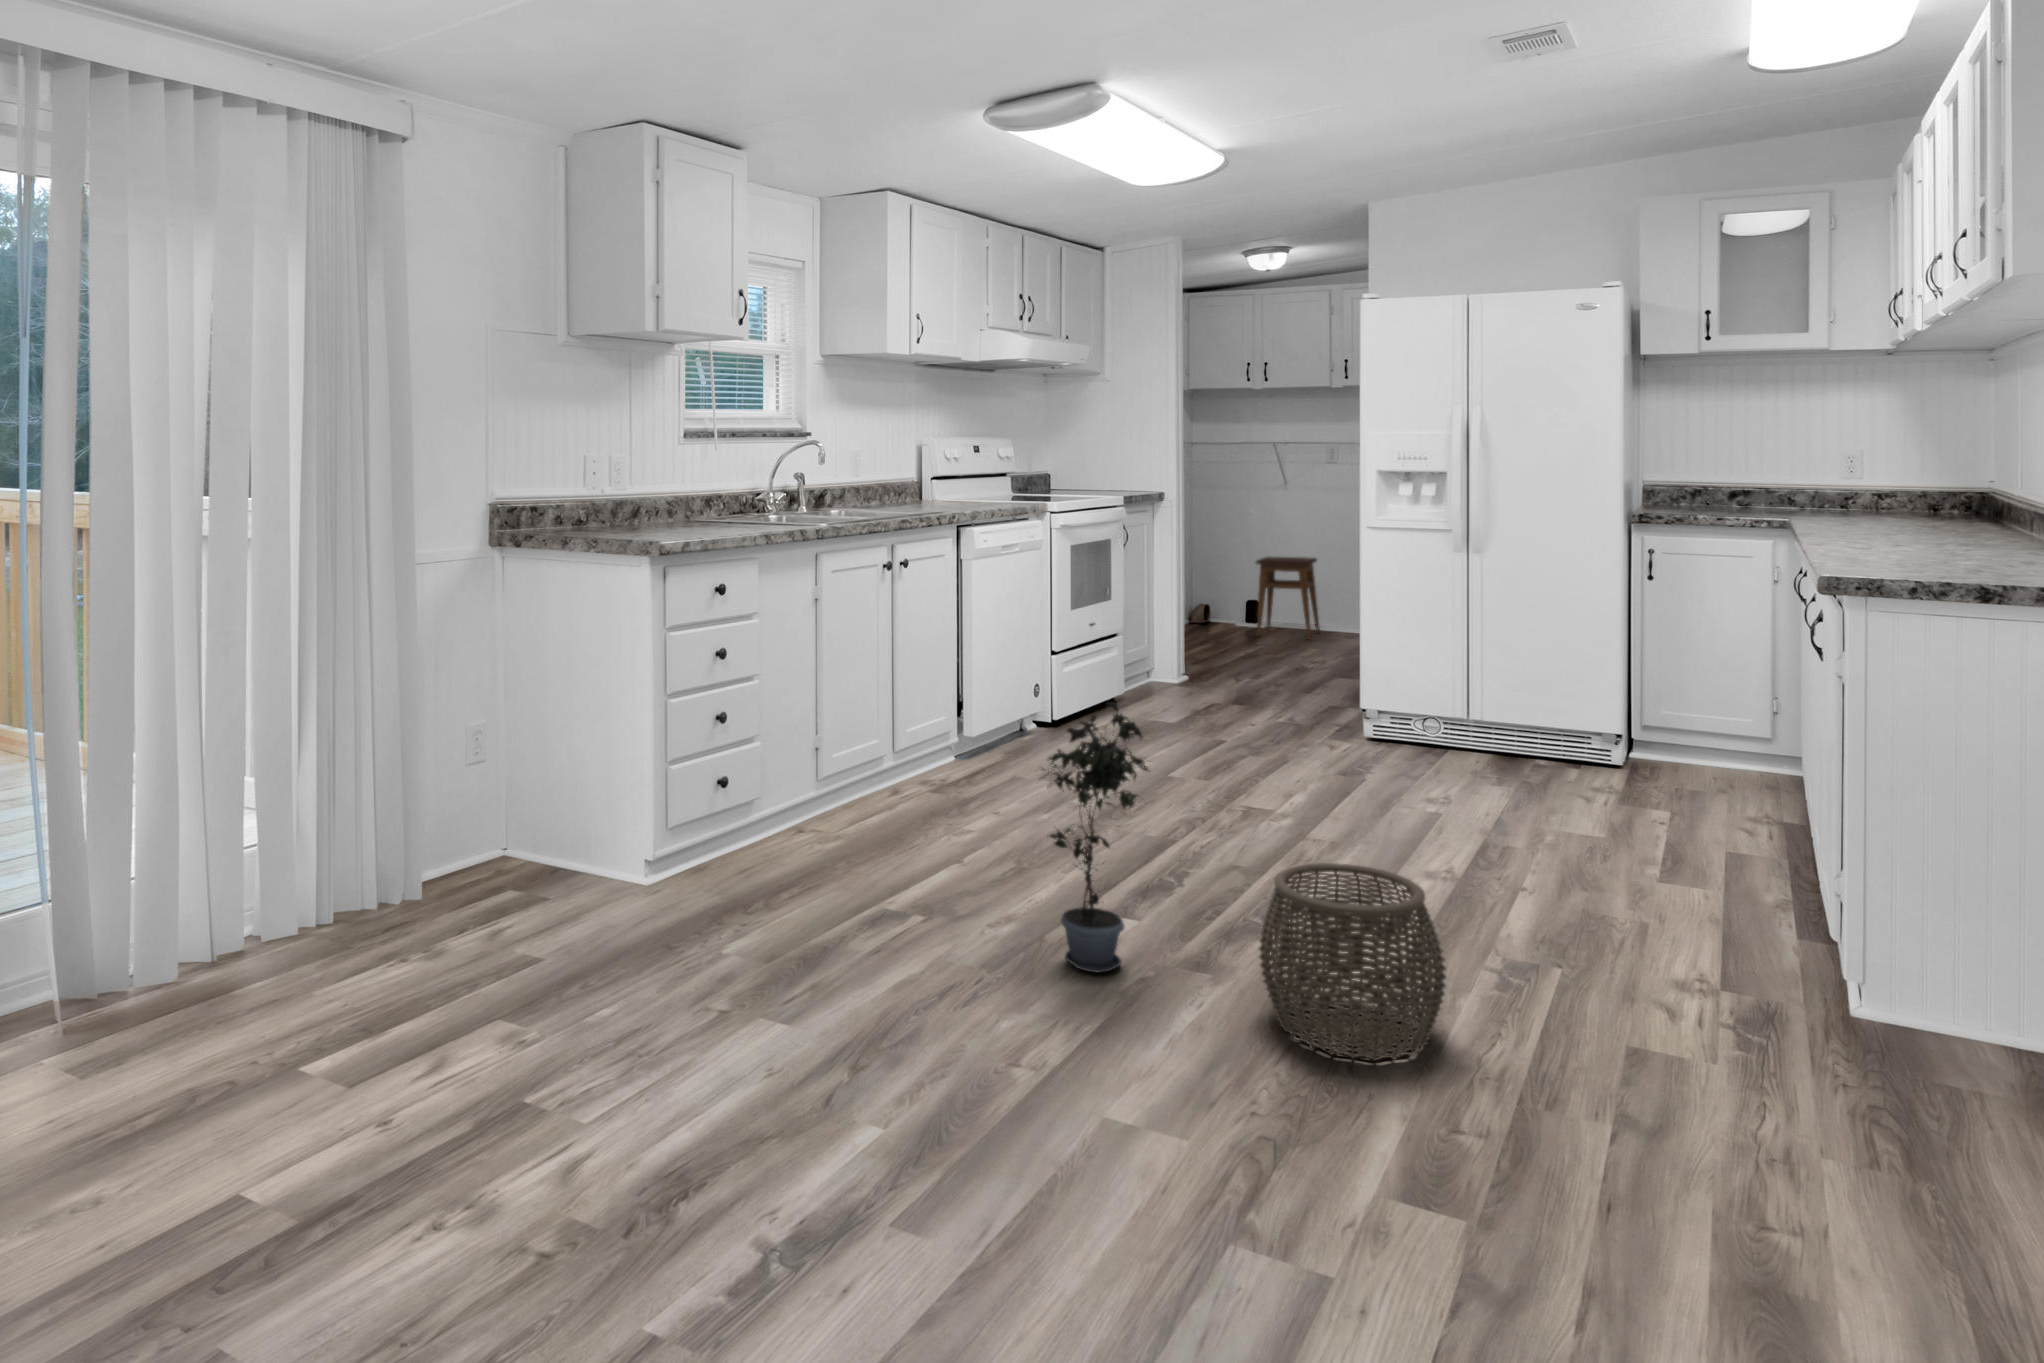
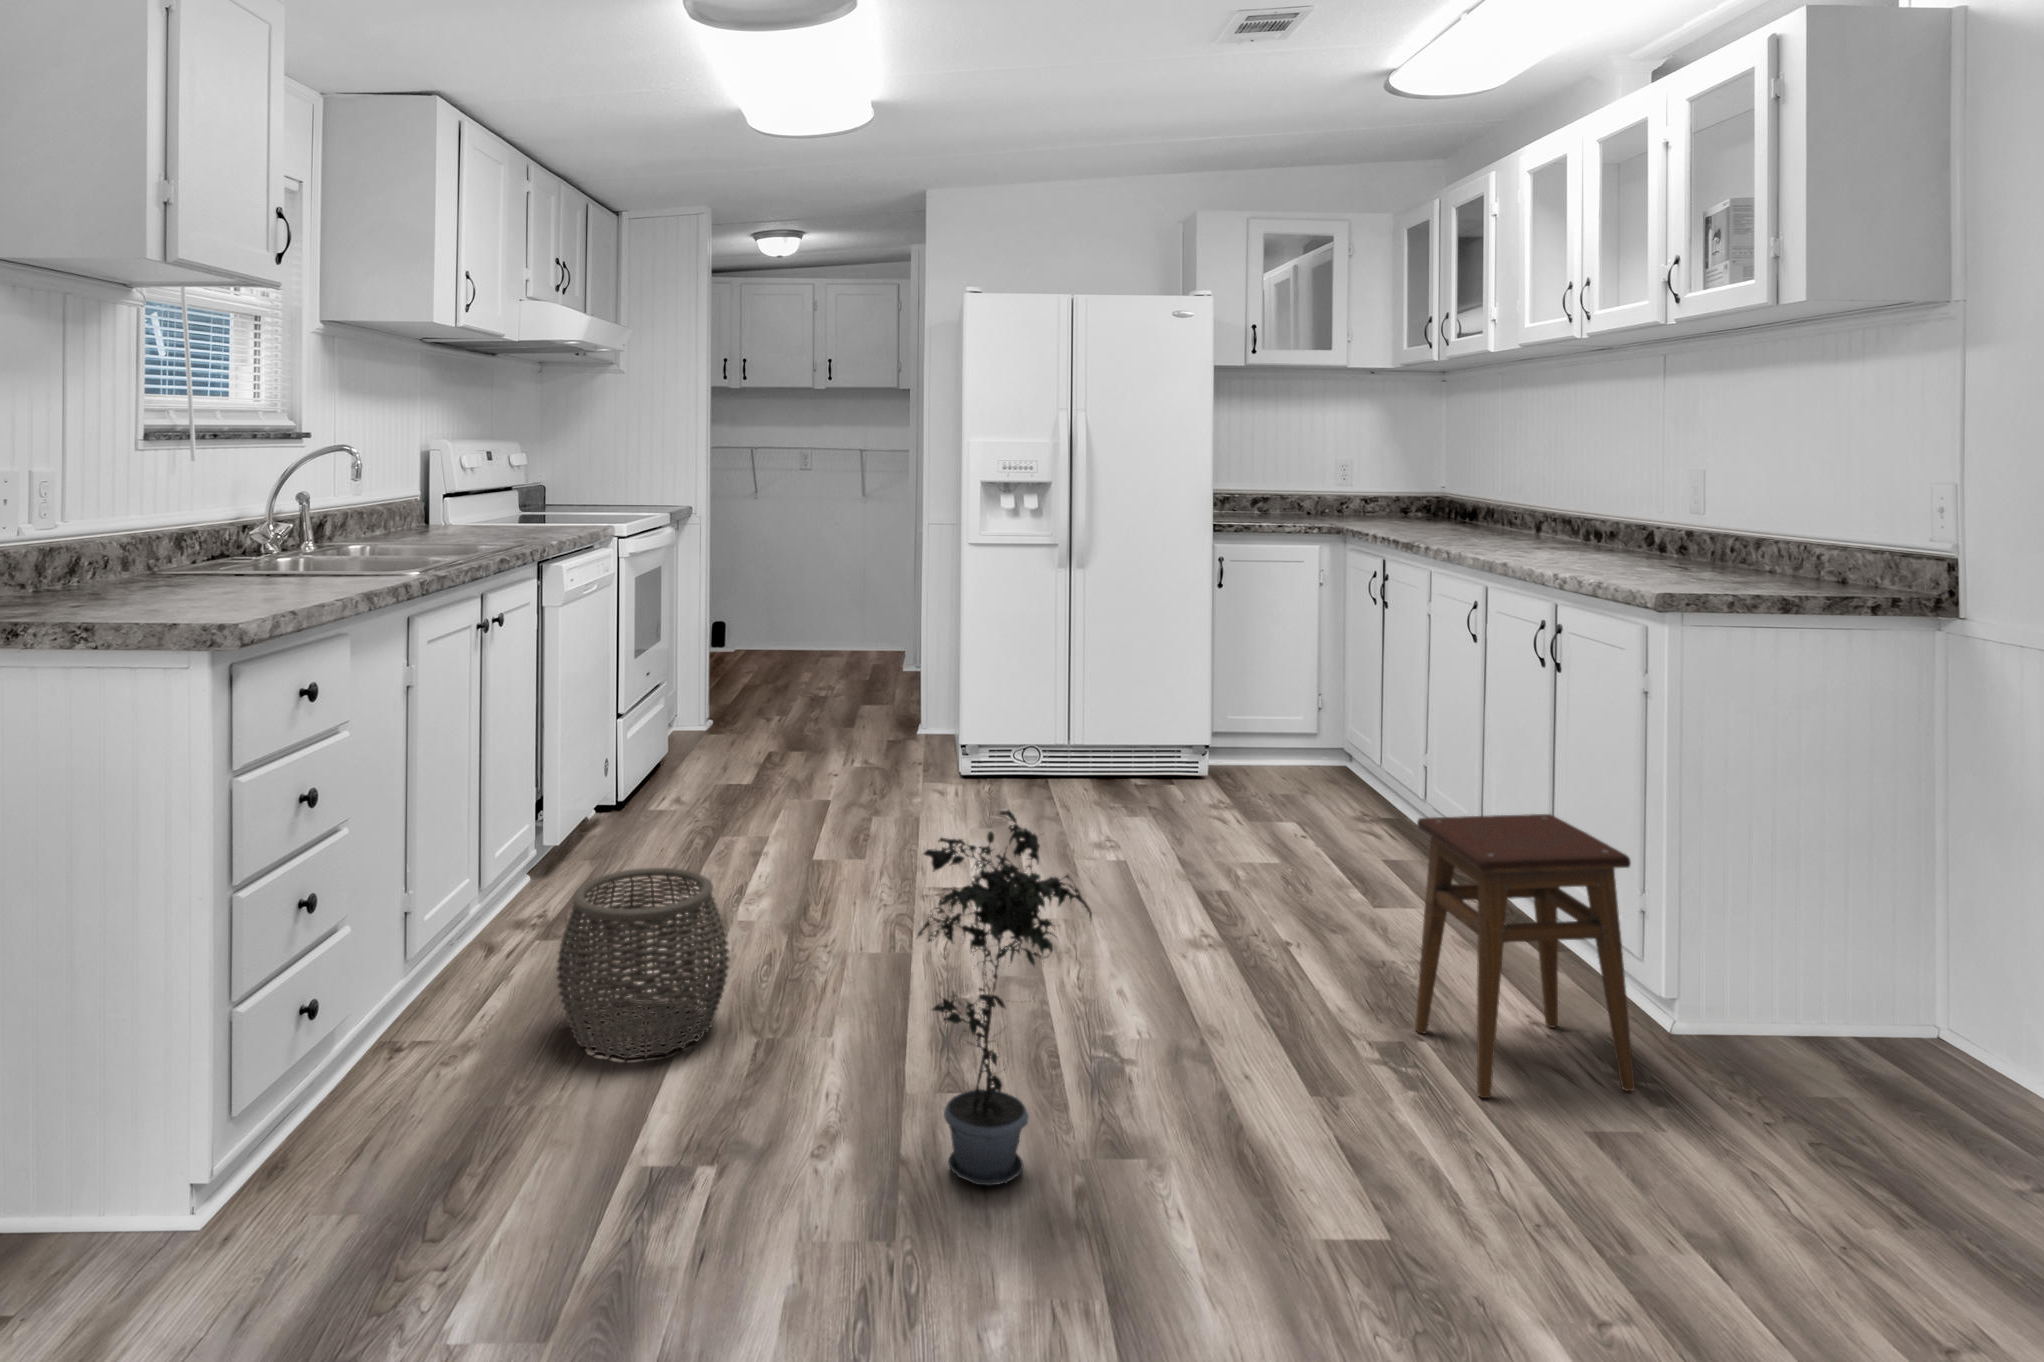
stool: present [1256,557,1320,639] -> present [1415,814,1635,1098]
woven basket: present [1259,863,1446,1061] -> present [557,868,730,1059]

